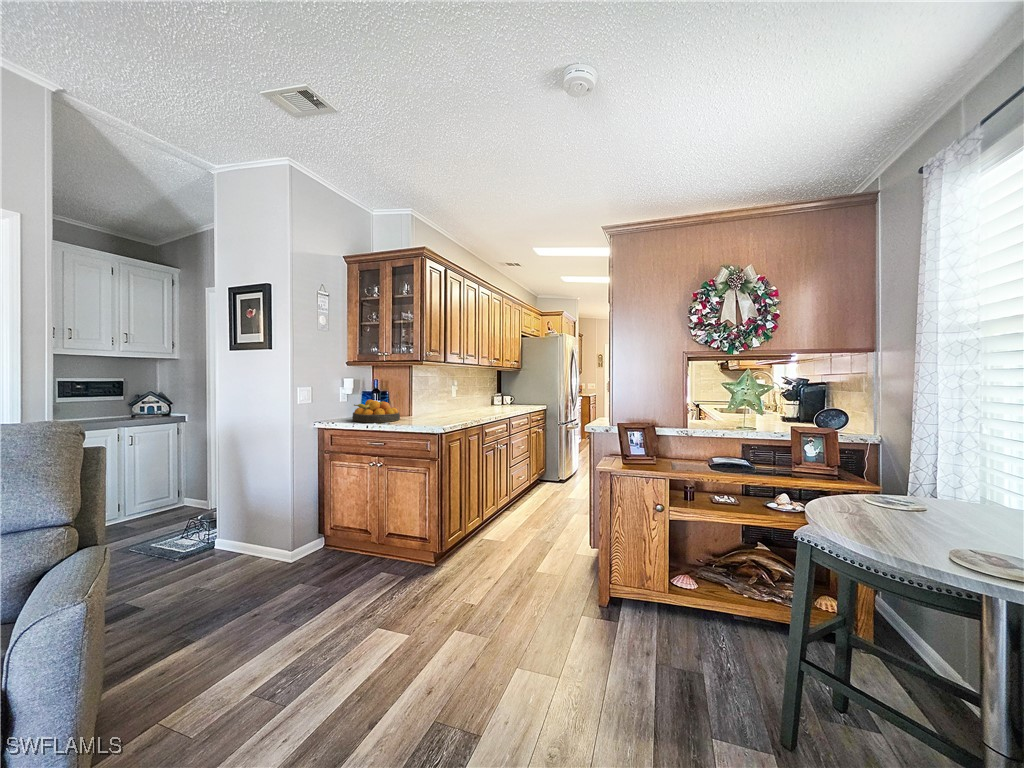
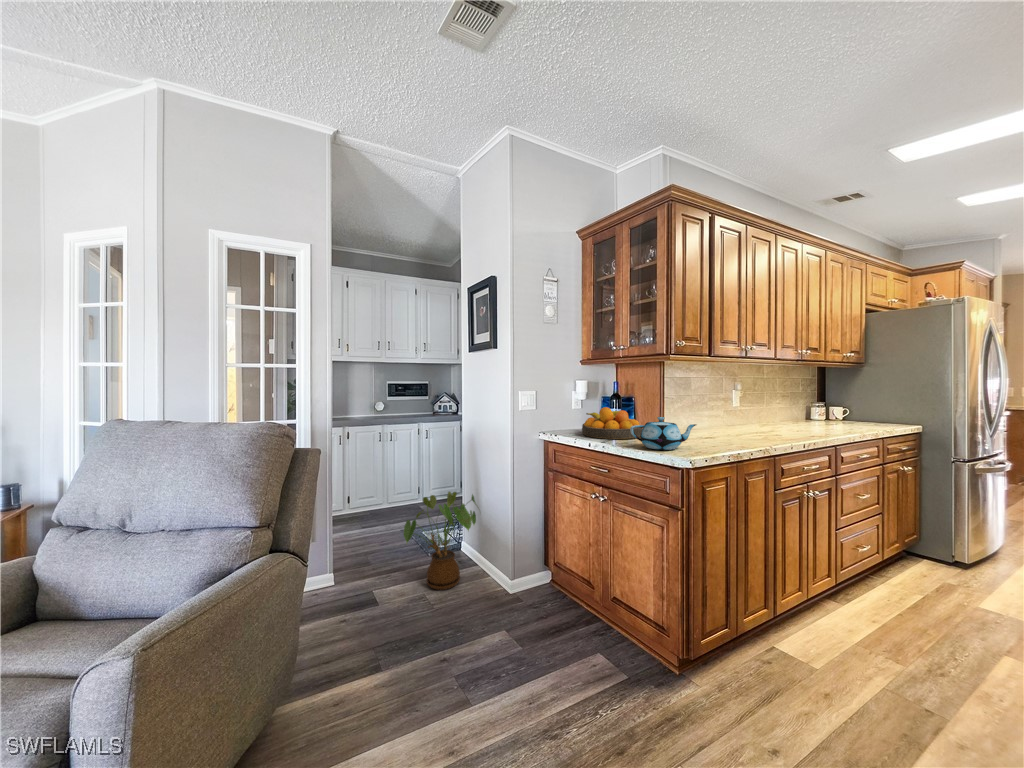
teapot: none [399,403,441,425] -> present [630,417,696,450]
house plant: none [170,483,258,578] -> present [404,492,476,590]

